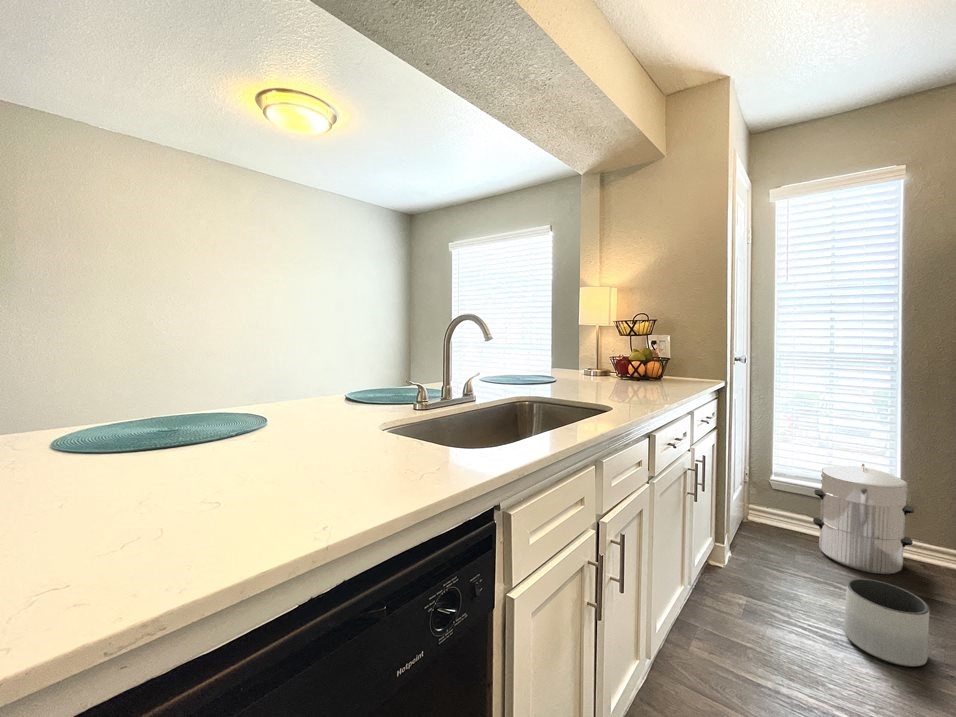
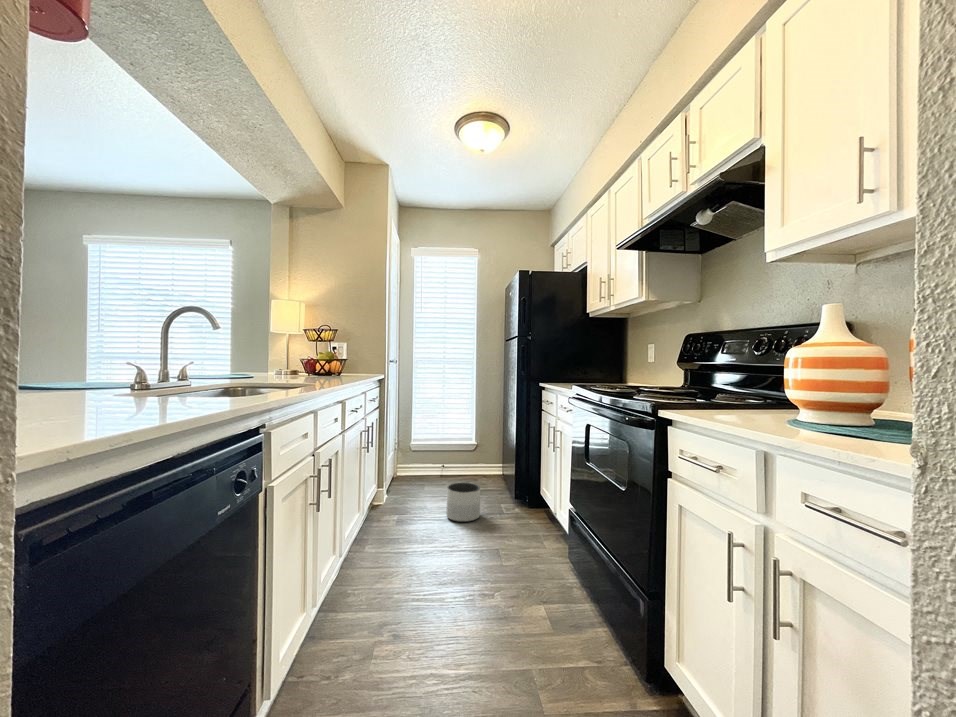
waste bin: present [813,463,914,574] -> none [434,423,480,487]

